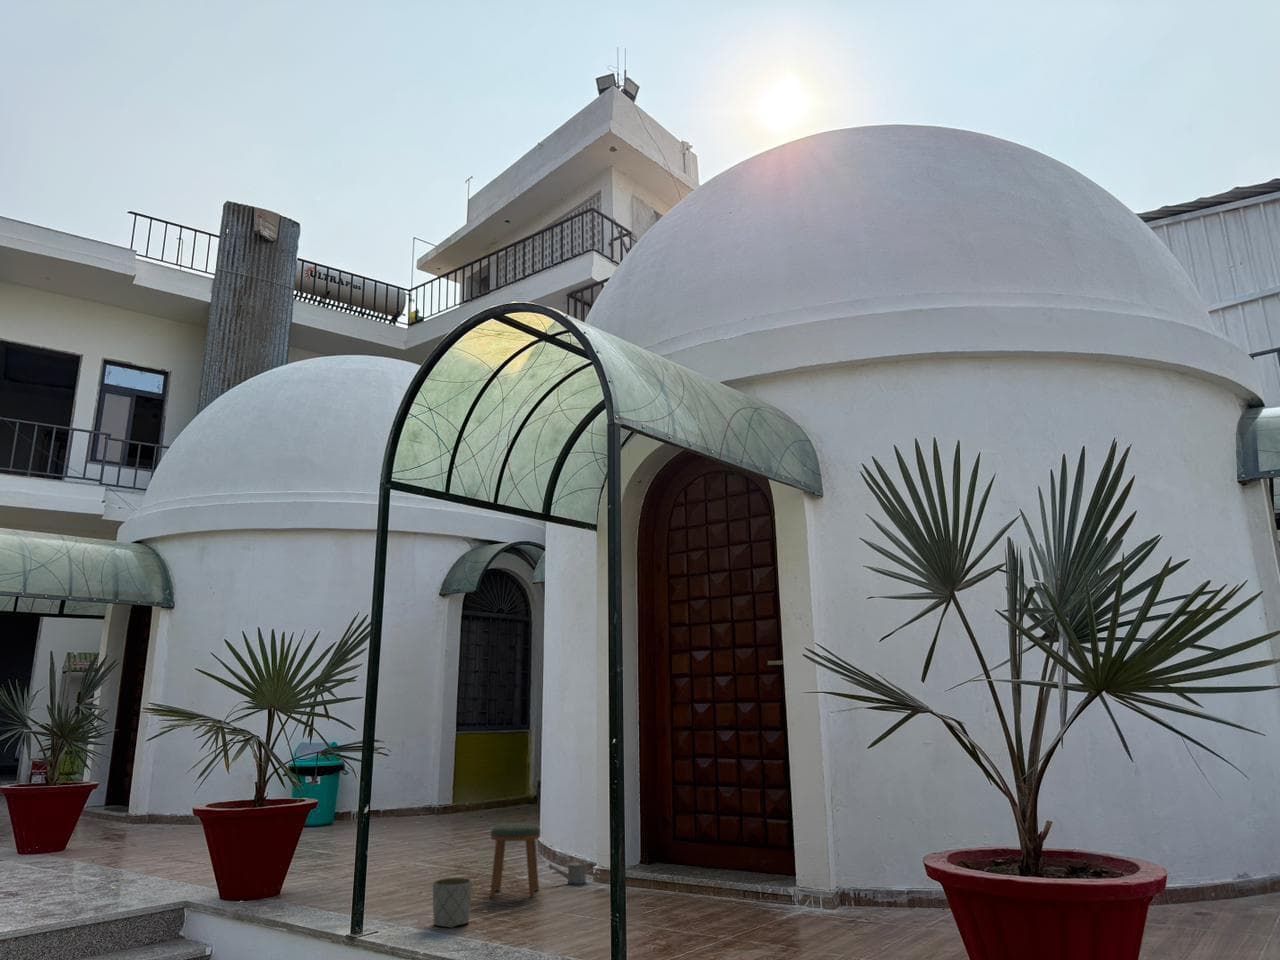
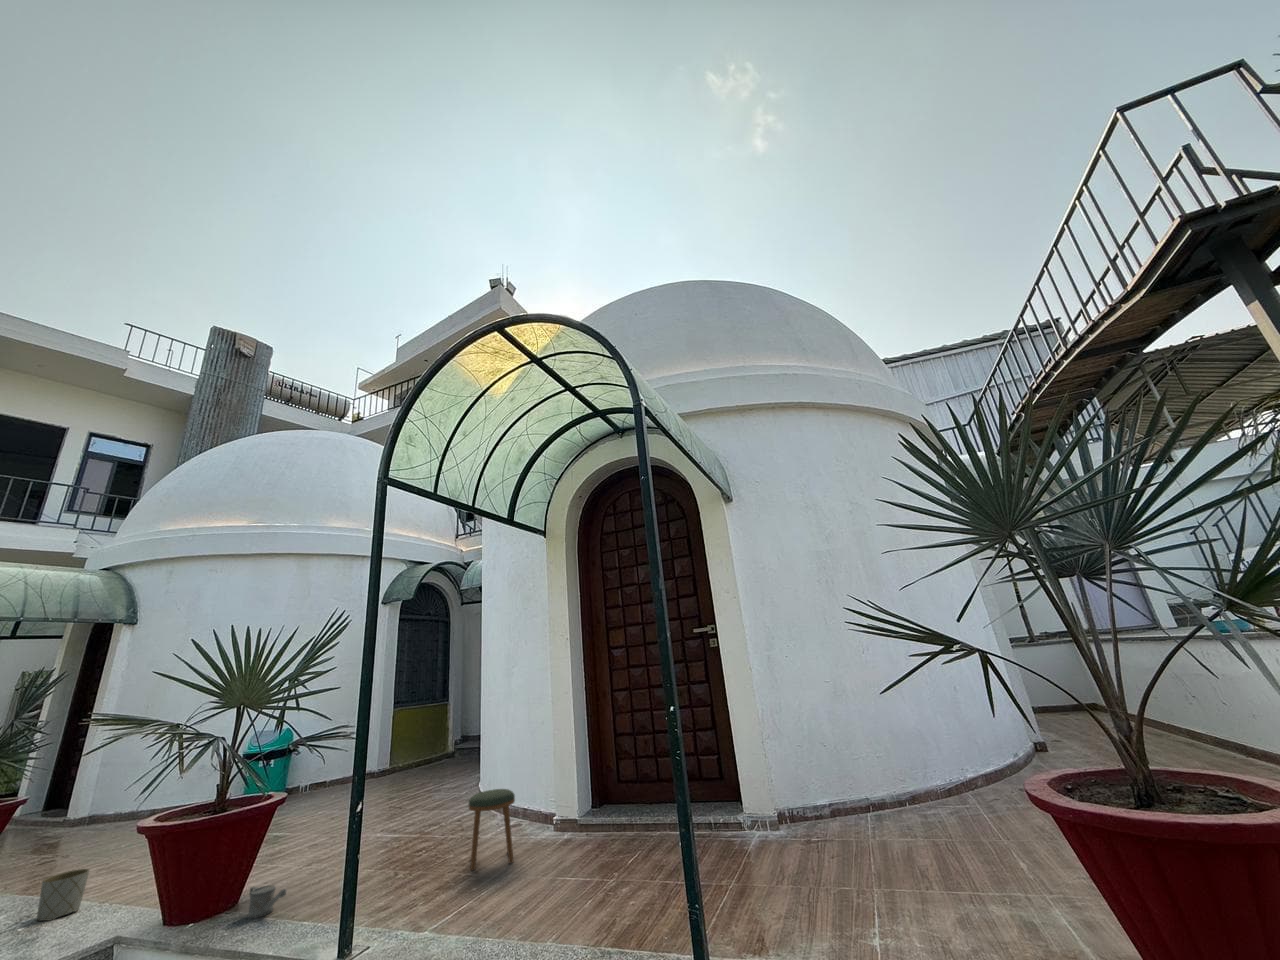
watering can: present [549,862,594,884] -> present [248,885,287,918]
planter: present [433,878,472,928] -> present [37,869,89,921]

